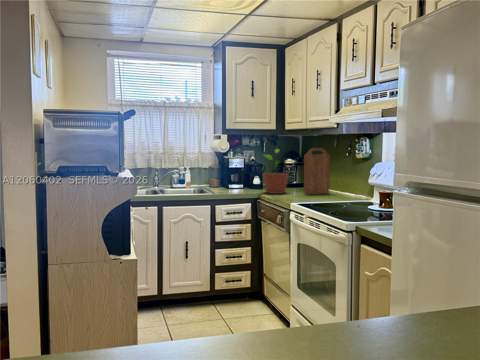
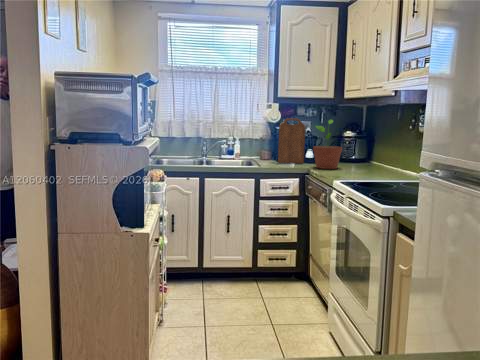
cutting board: present [304,148,330,194] -> present [278,118,305,163]

